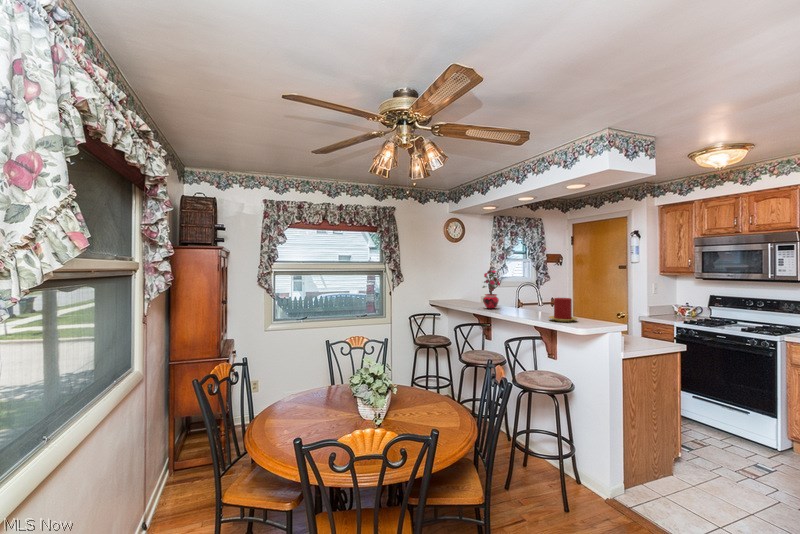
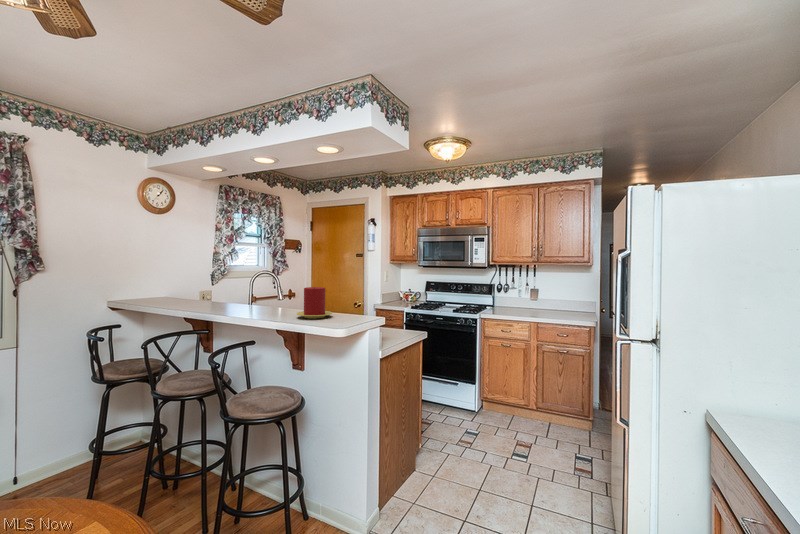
potted plant: present [483,270,500,309] -> none [195,251,228,308]

